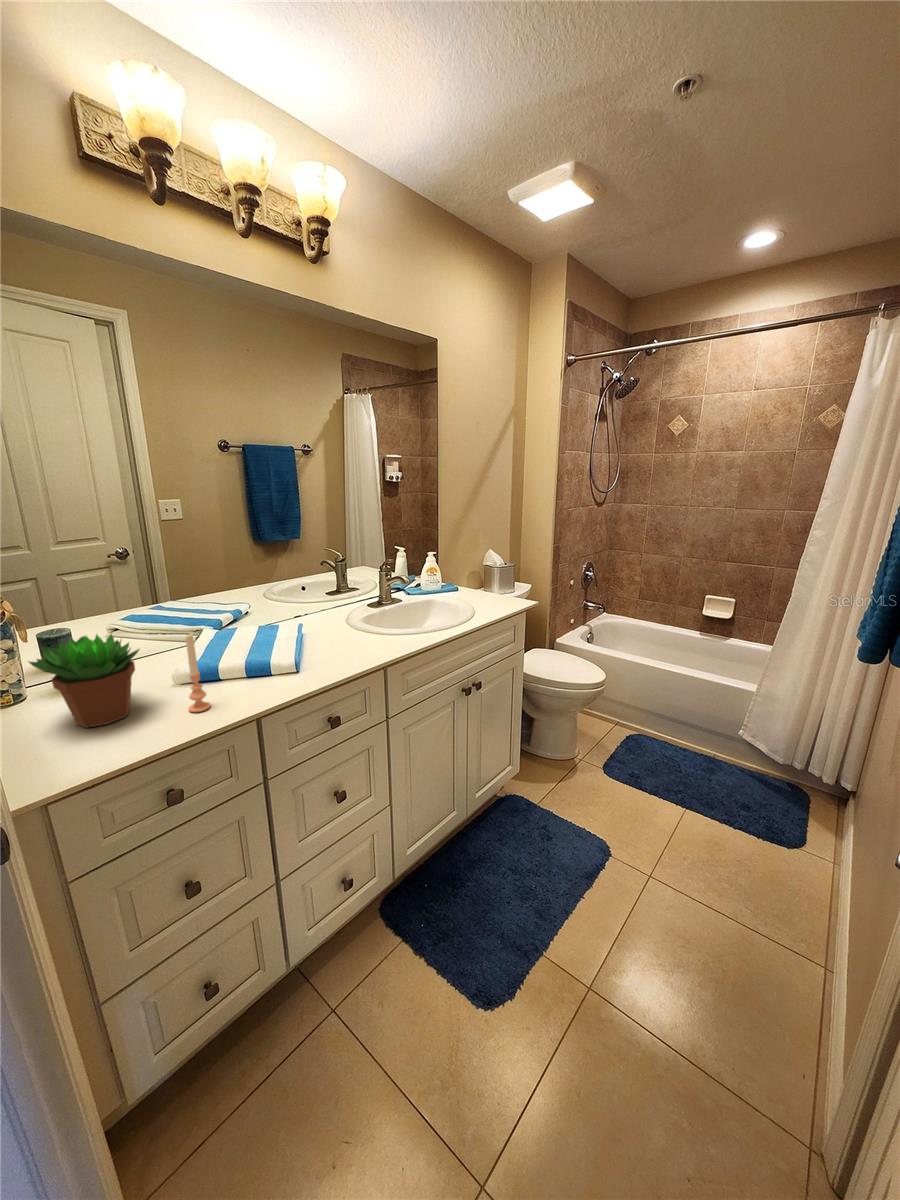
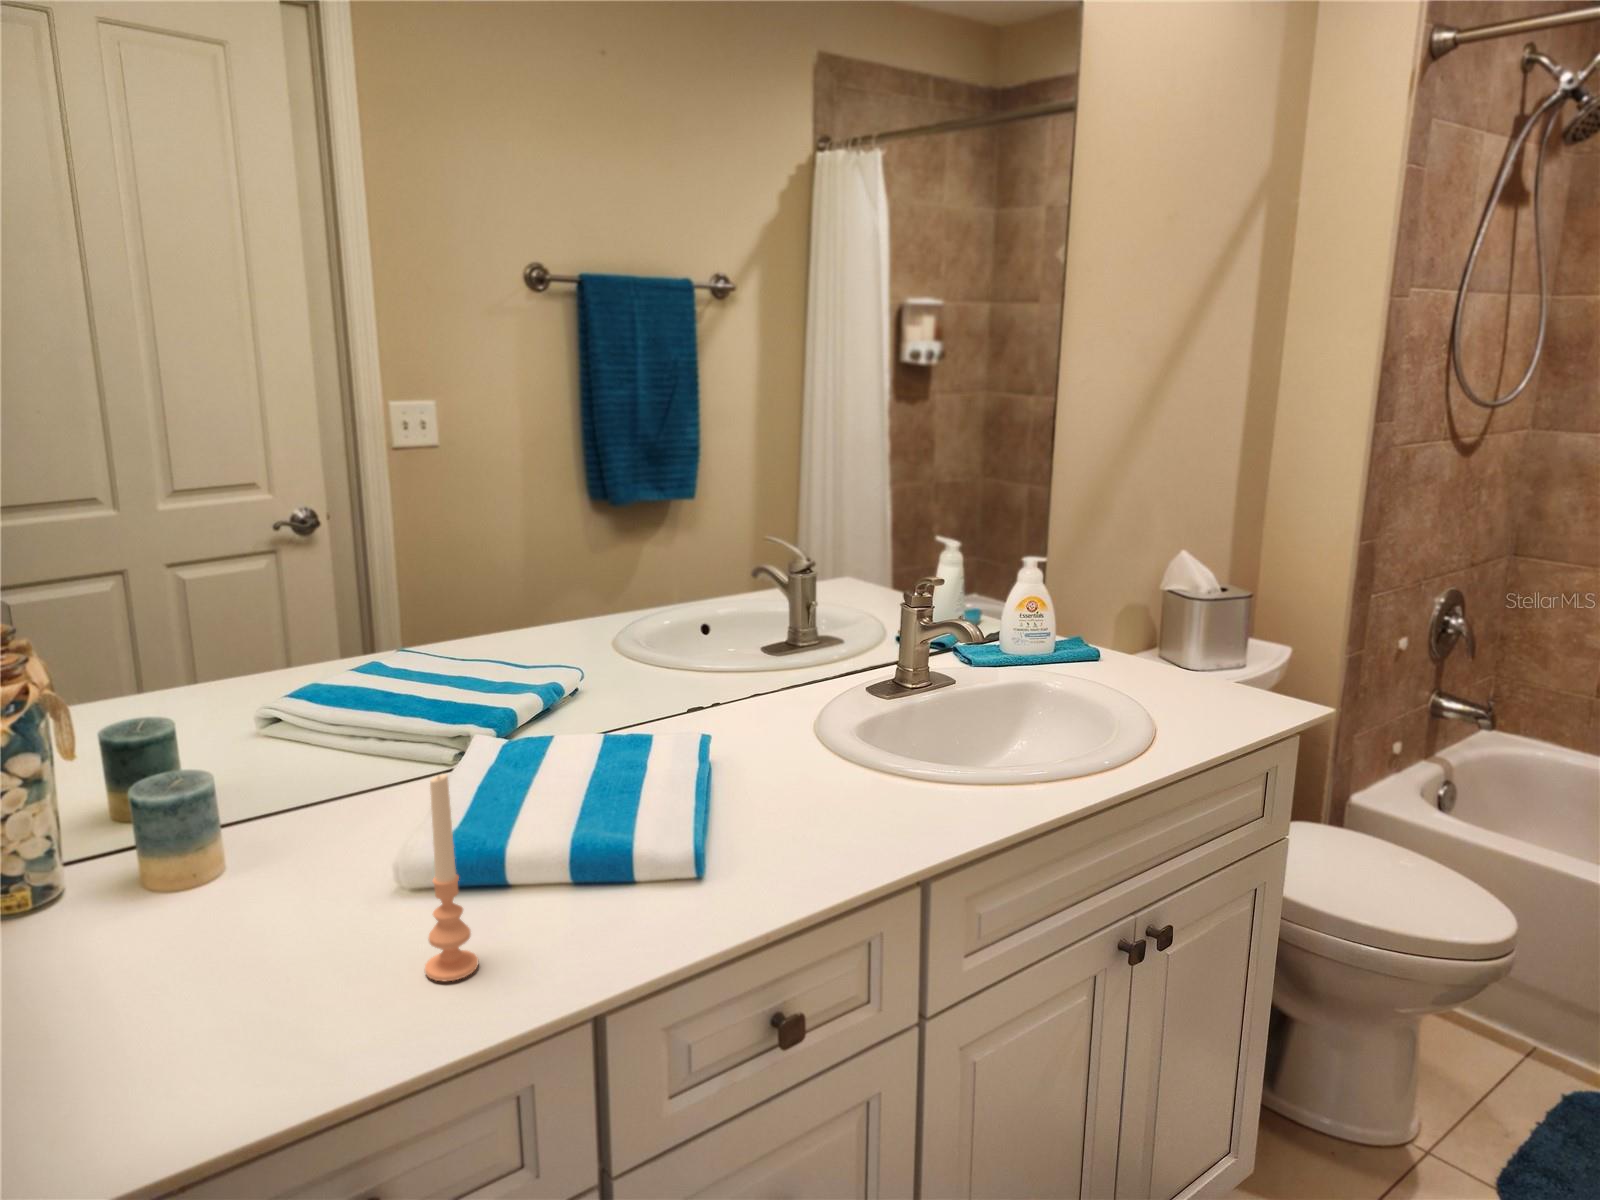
succulent plant: present [29,634,140,728] -> none [61,754,322,999]

